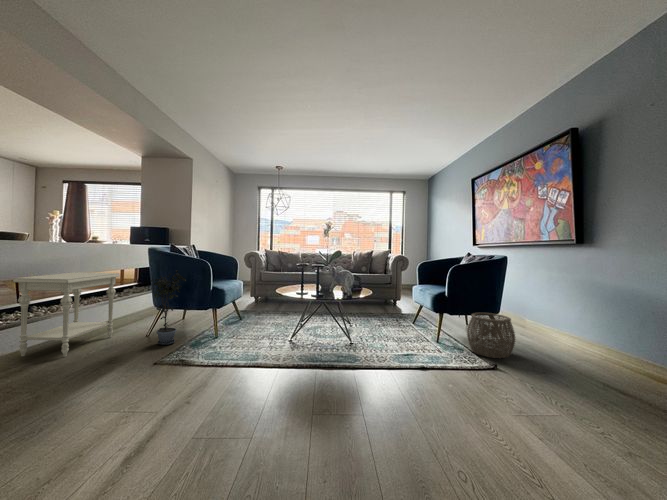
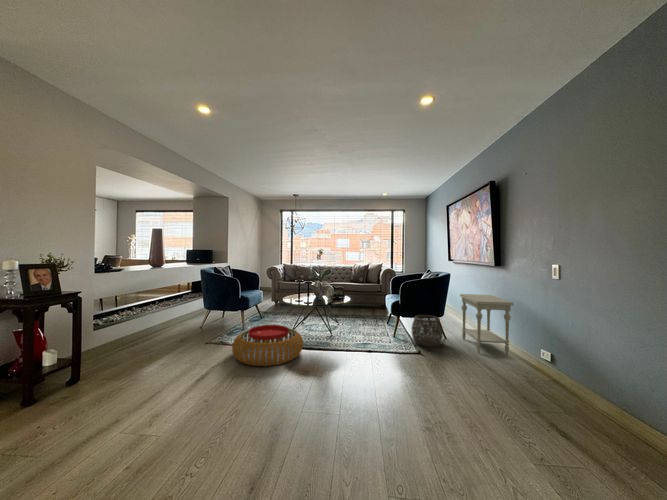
potted plant: present [151,270,186,345] -> none [202,286,224,334]
side table: present [13,272,120,357] -> present [460,294,514,354]
pouf: none [203,330,322,405] -> present [232,325,303,366]

